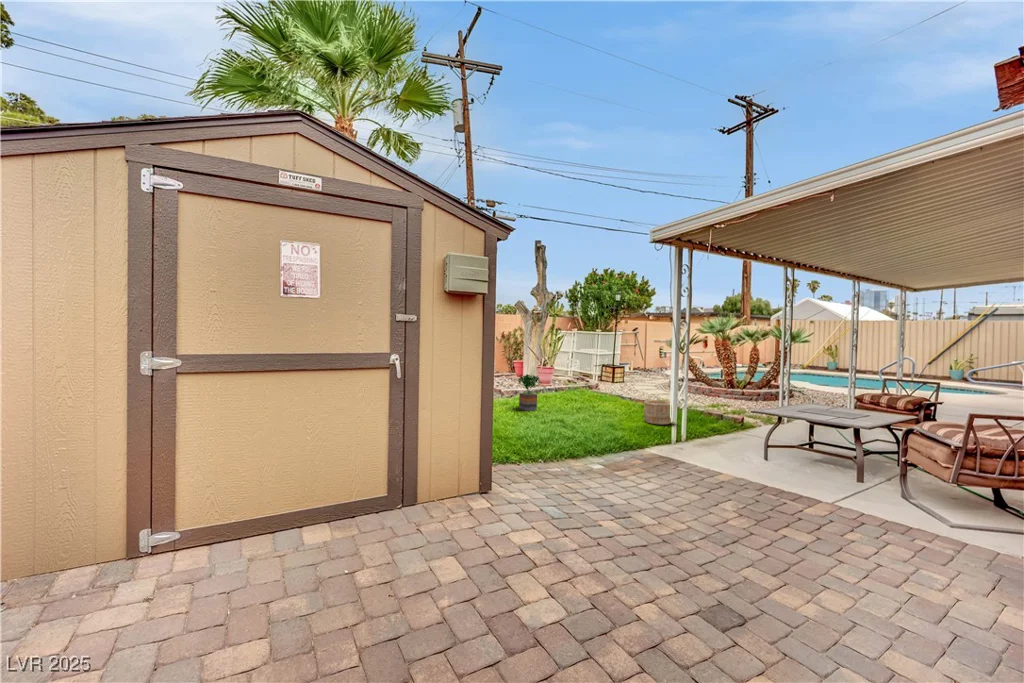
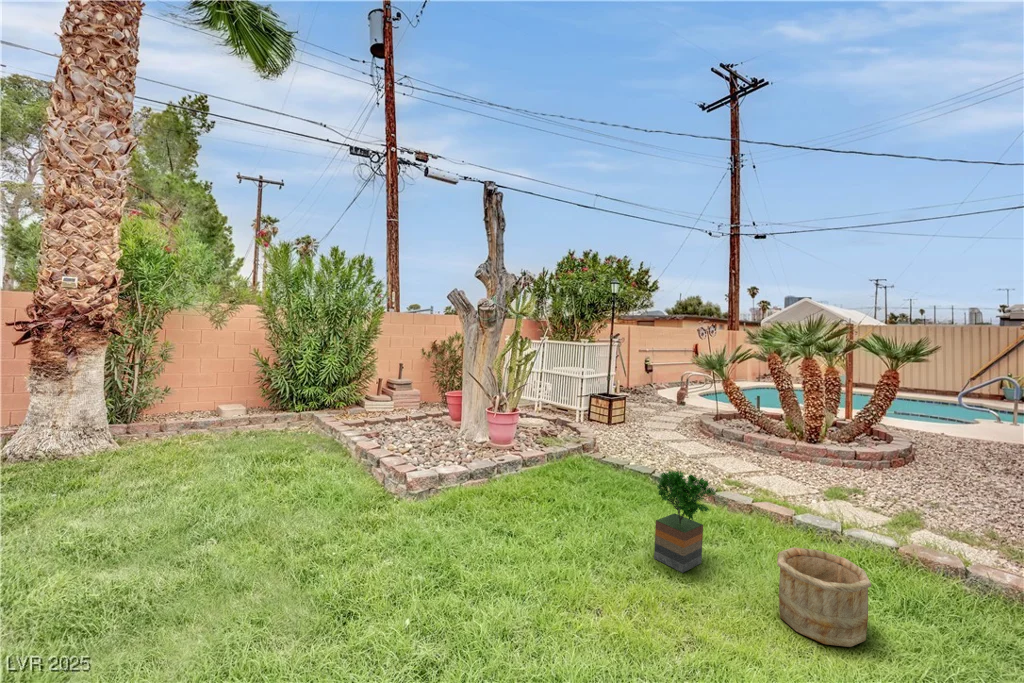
potted tree: present [518,374,542,411] -> present [654,471,716,573]

